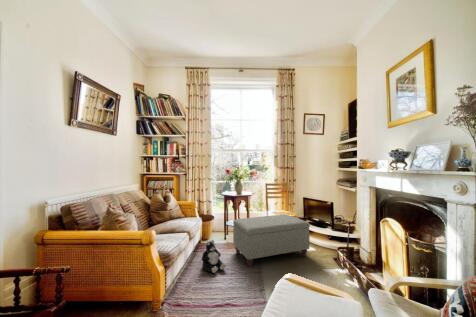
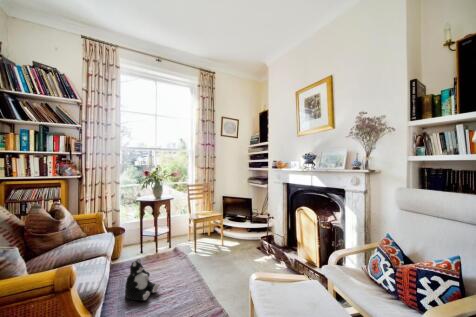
ottoman: present [233,214,310,267] -> none [159,214,238,279]

